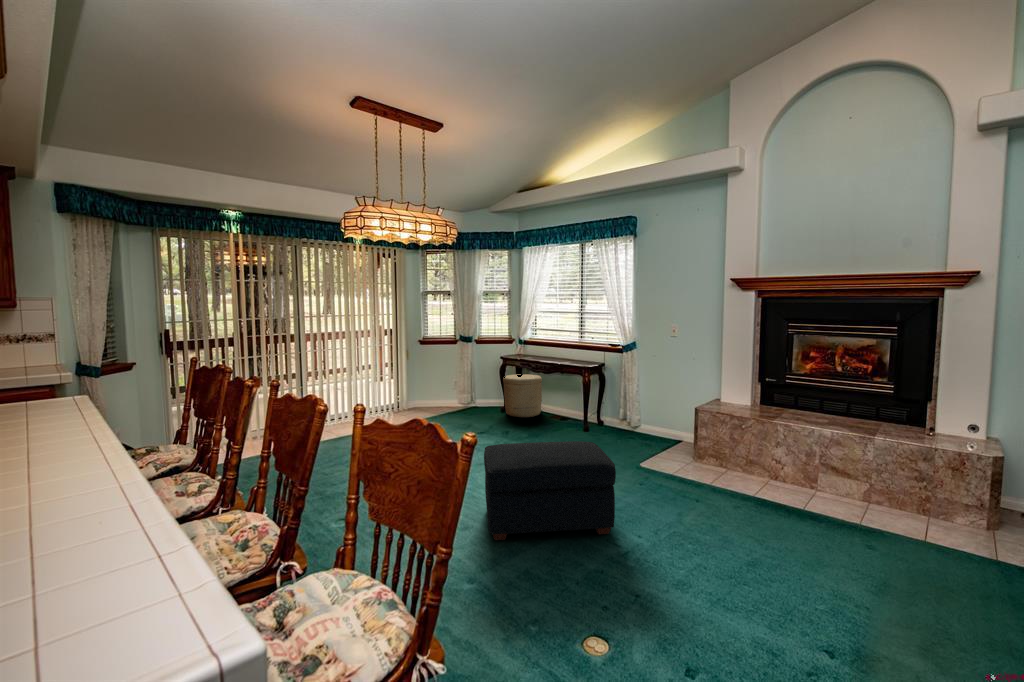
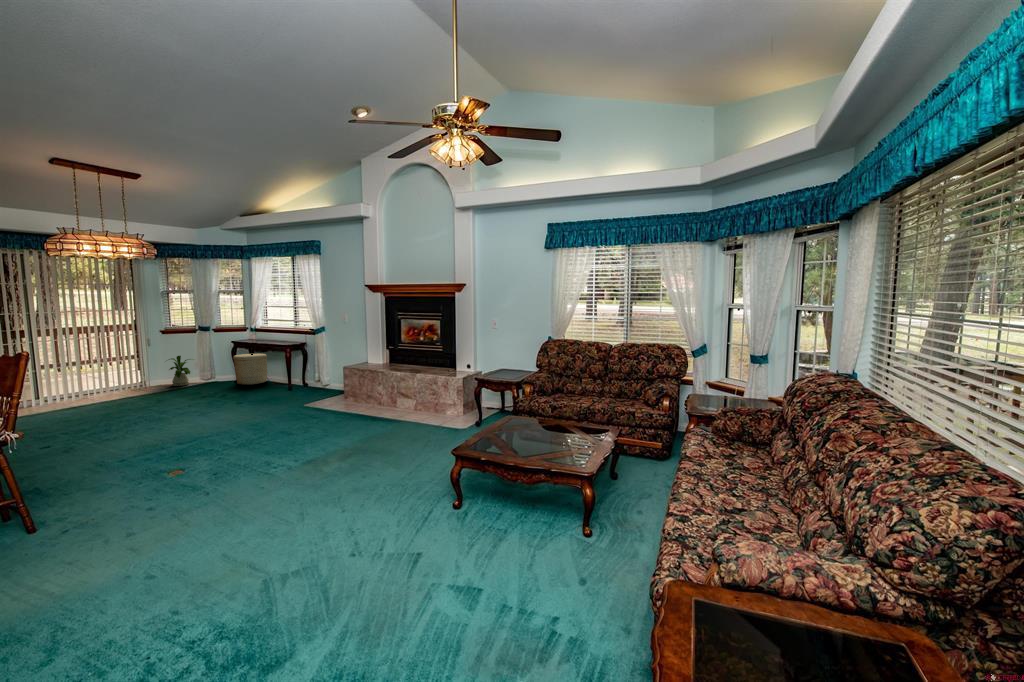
house plant: none [424,375,459,413] -> present [169,356,190,386]
ottoman: present [484,441,616,540] -> none [153,386,250,443]

